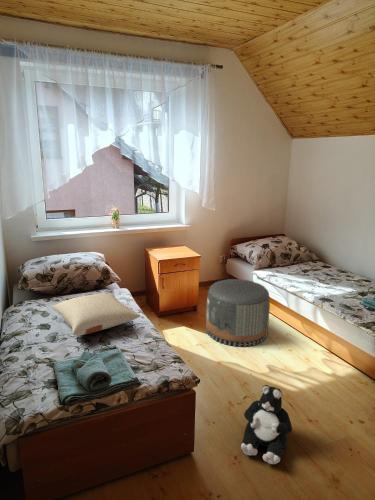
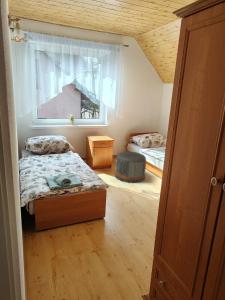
pillow: present [53,294,140,336] -> none [43,152,84,168]
plush toy: present [241,385,292,464] -> none [126,191,149,223]

